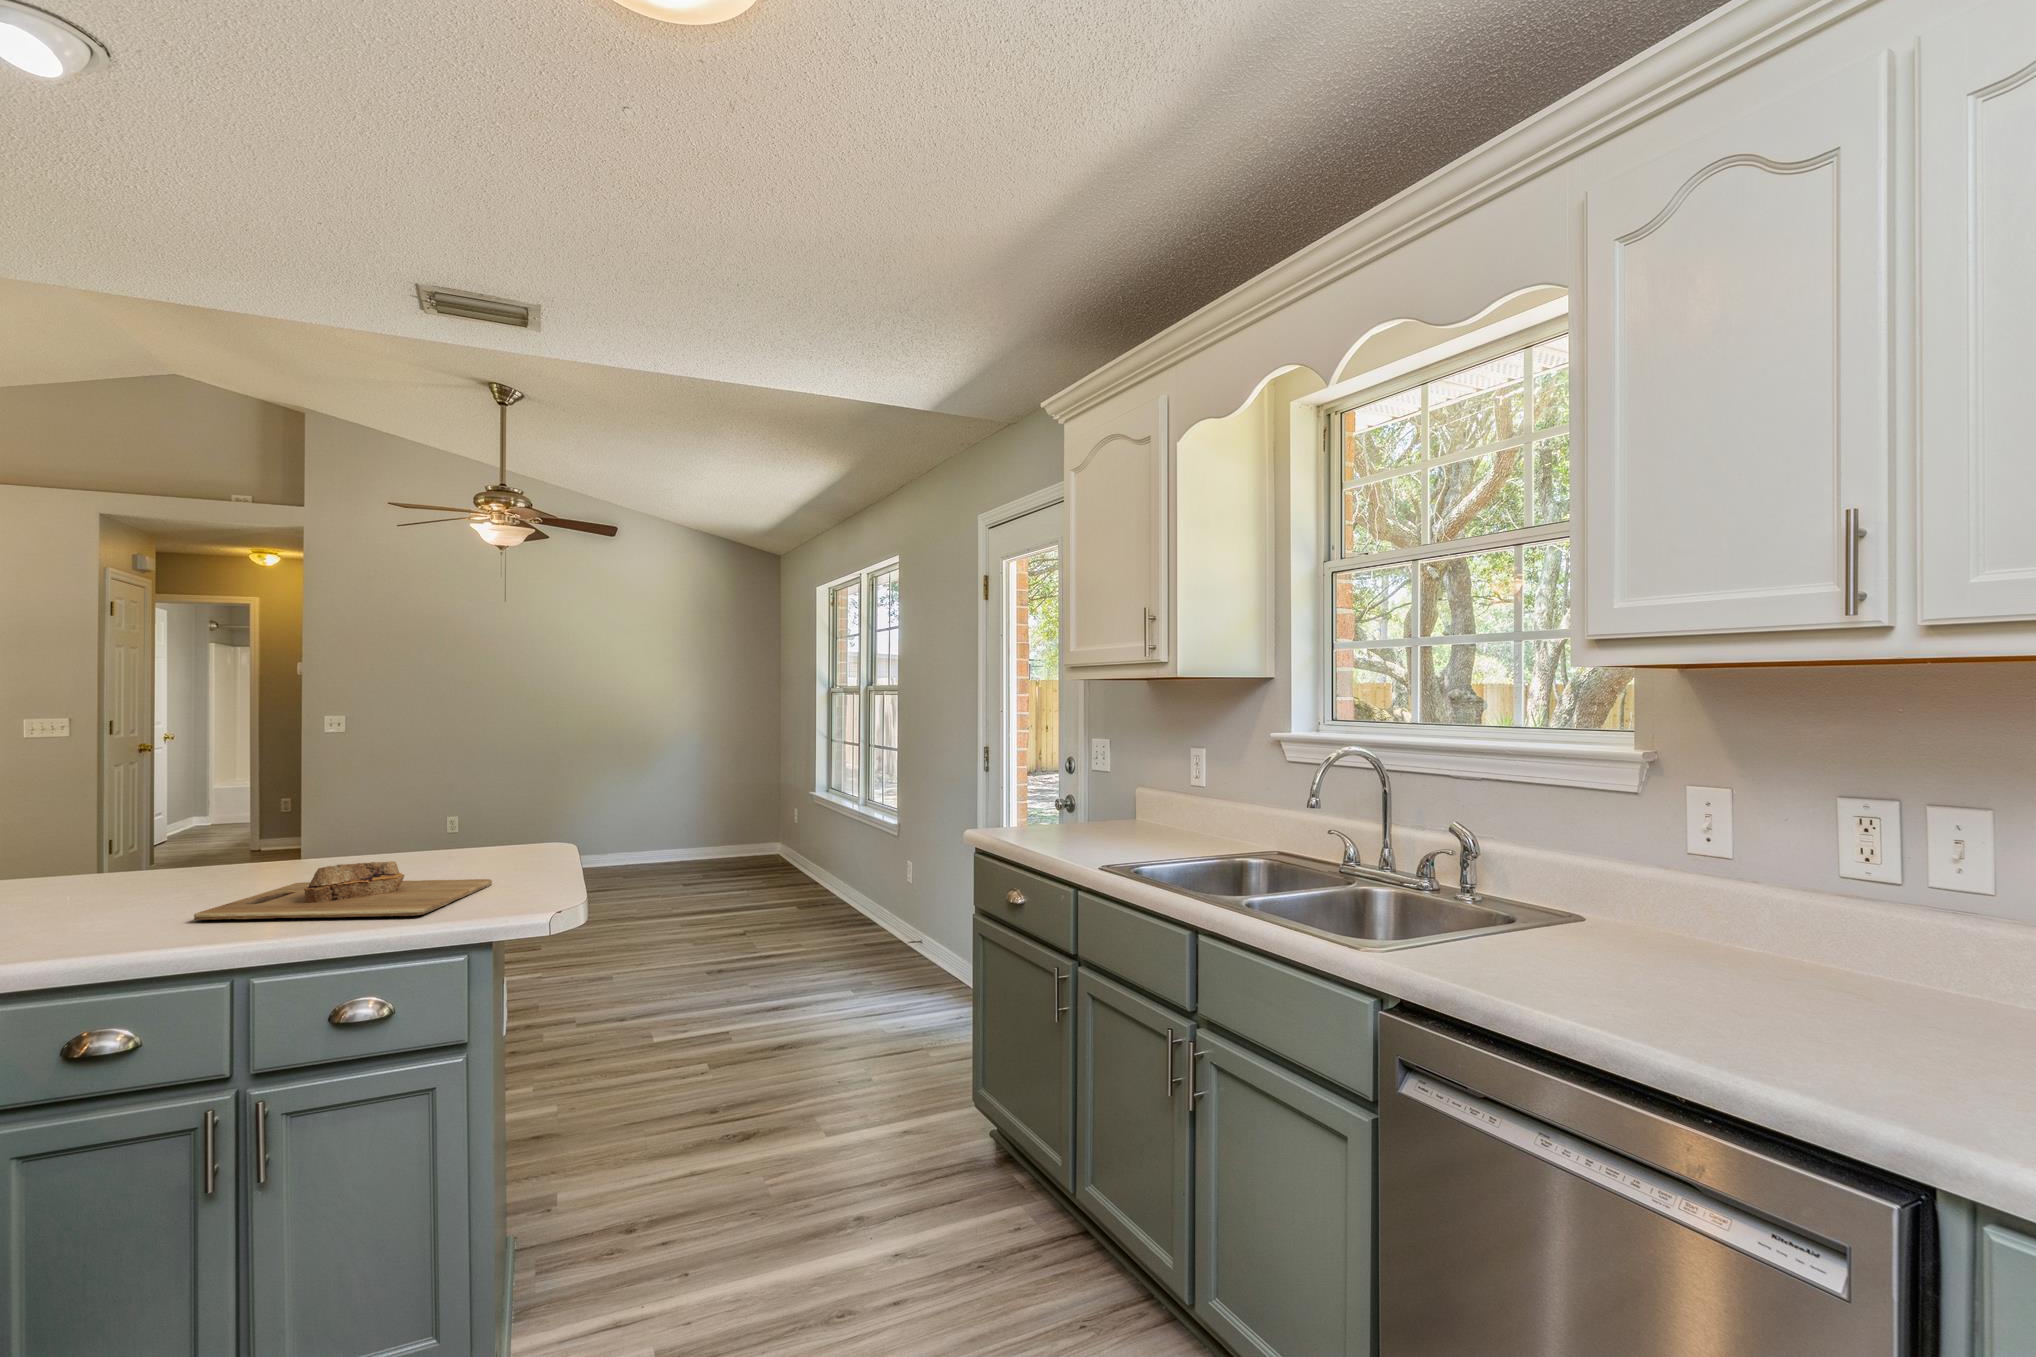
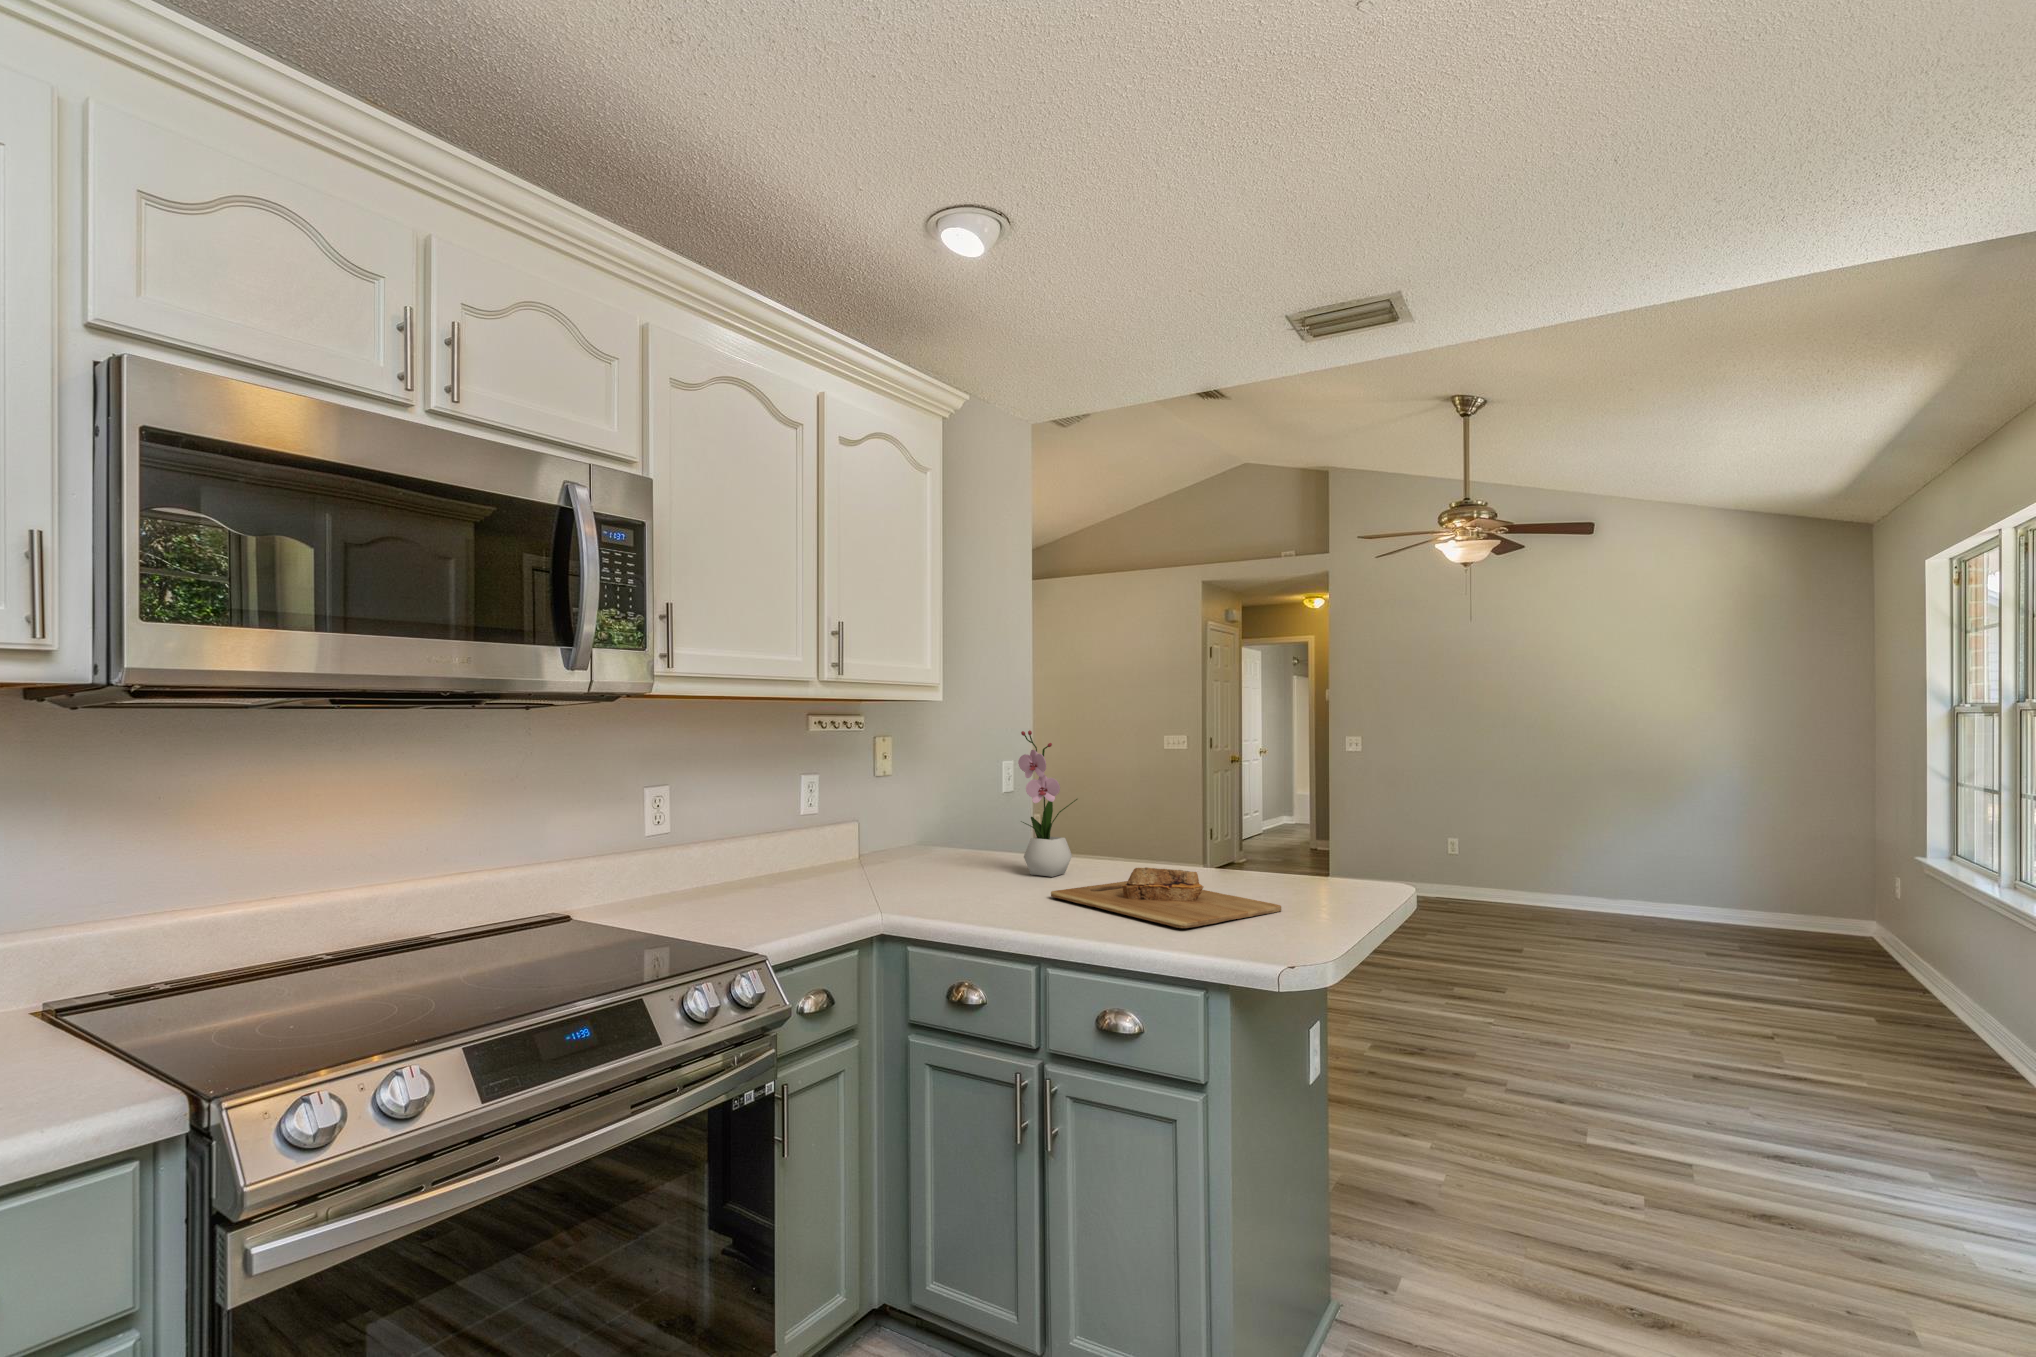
flower arrangement: none [96,722,183,905] -> present [1018,730,1077,877]

